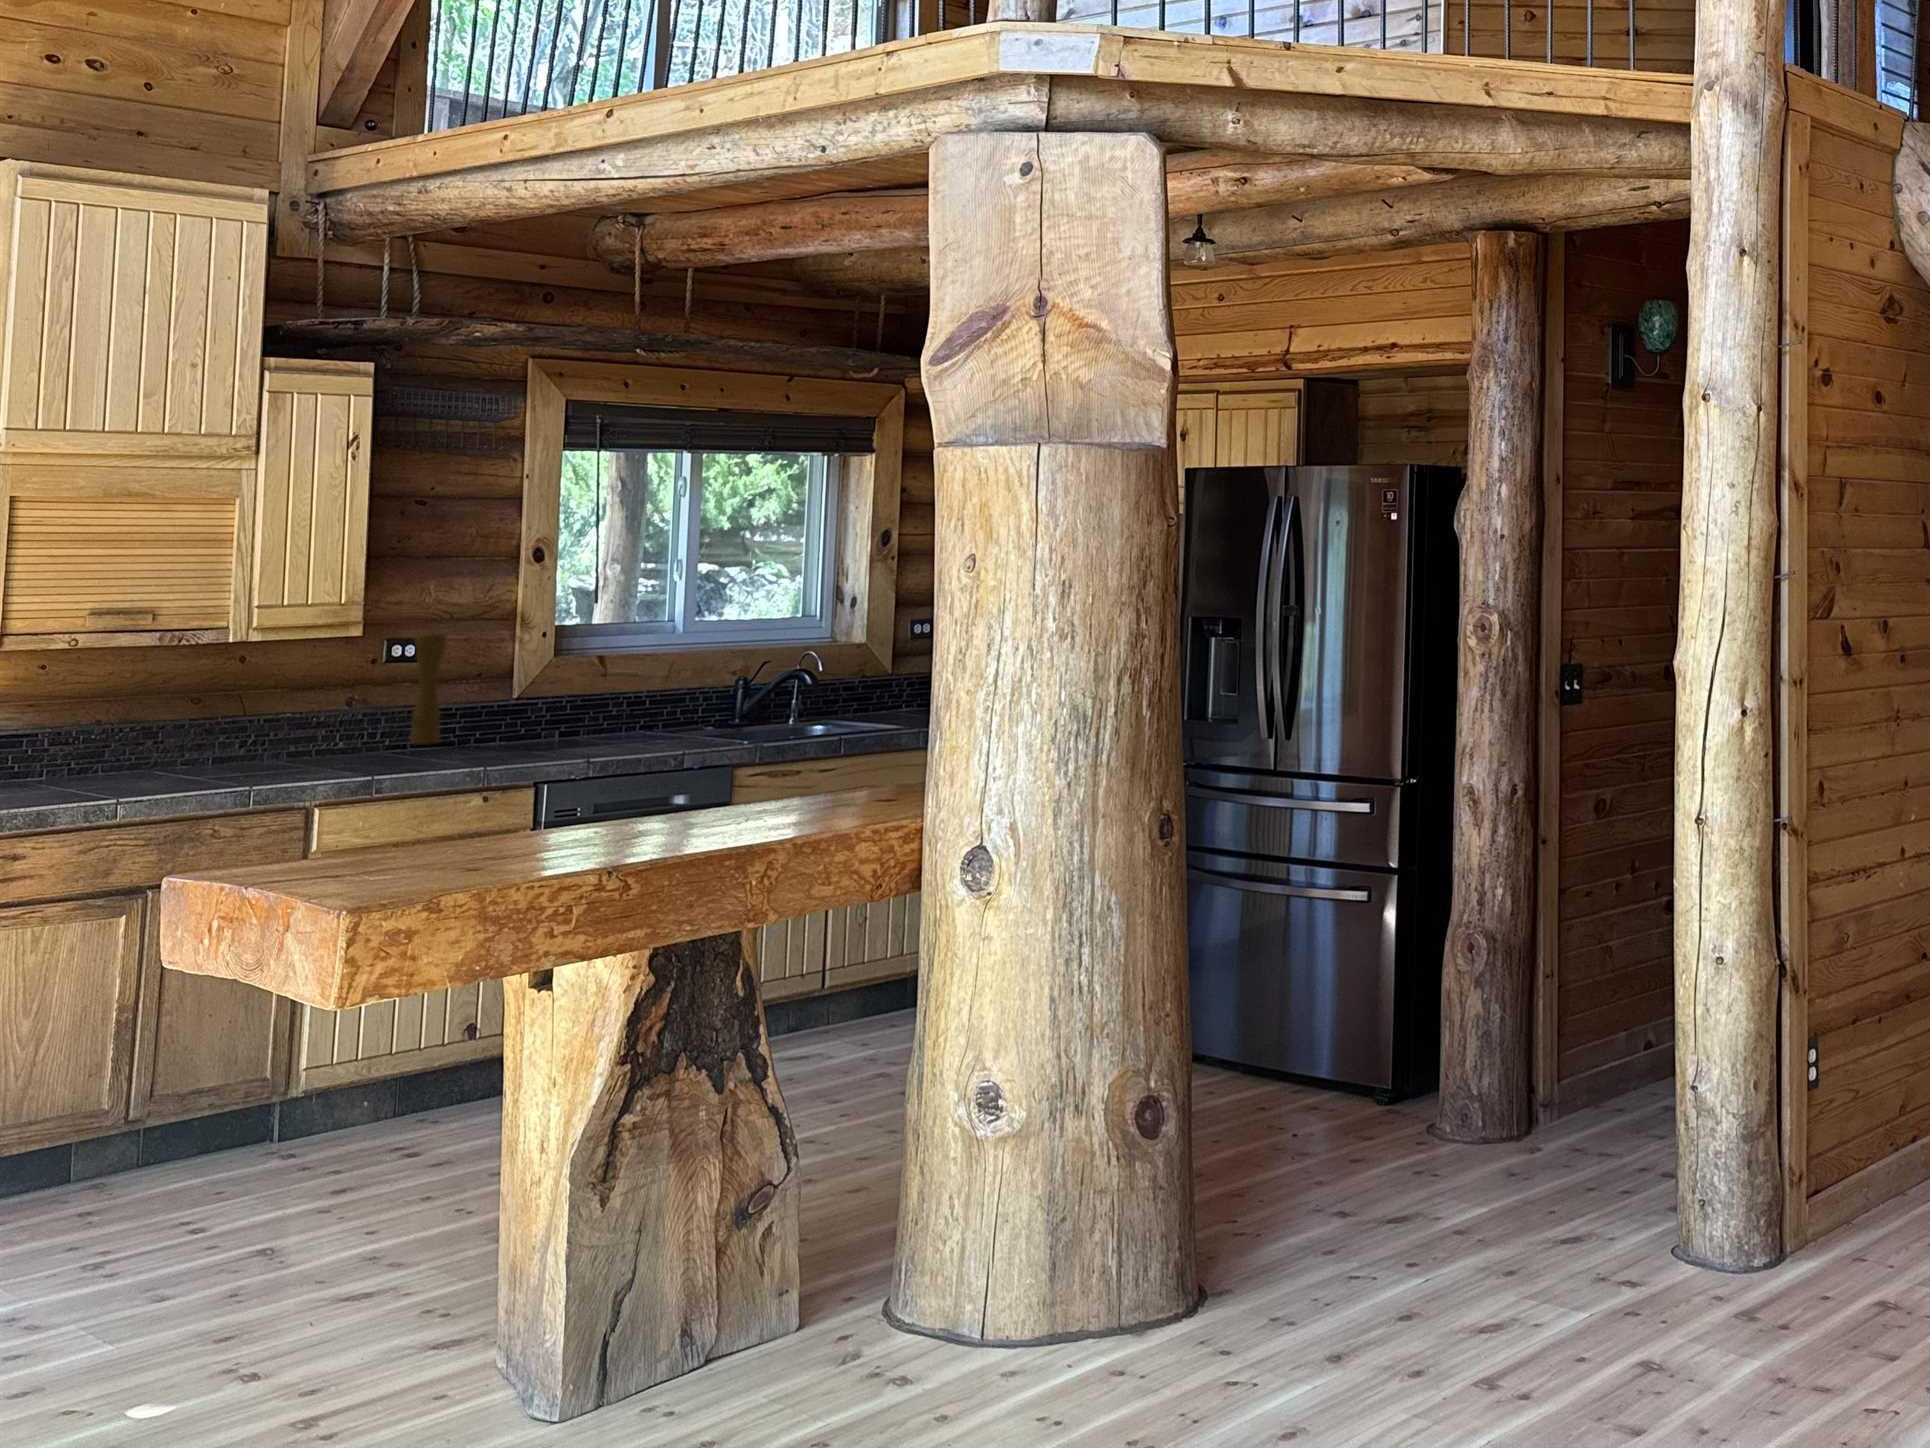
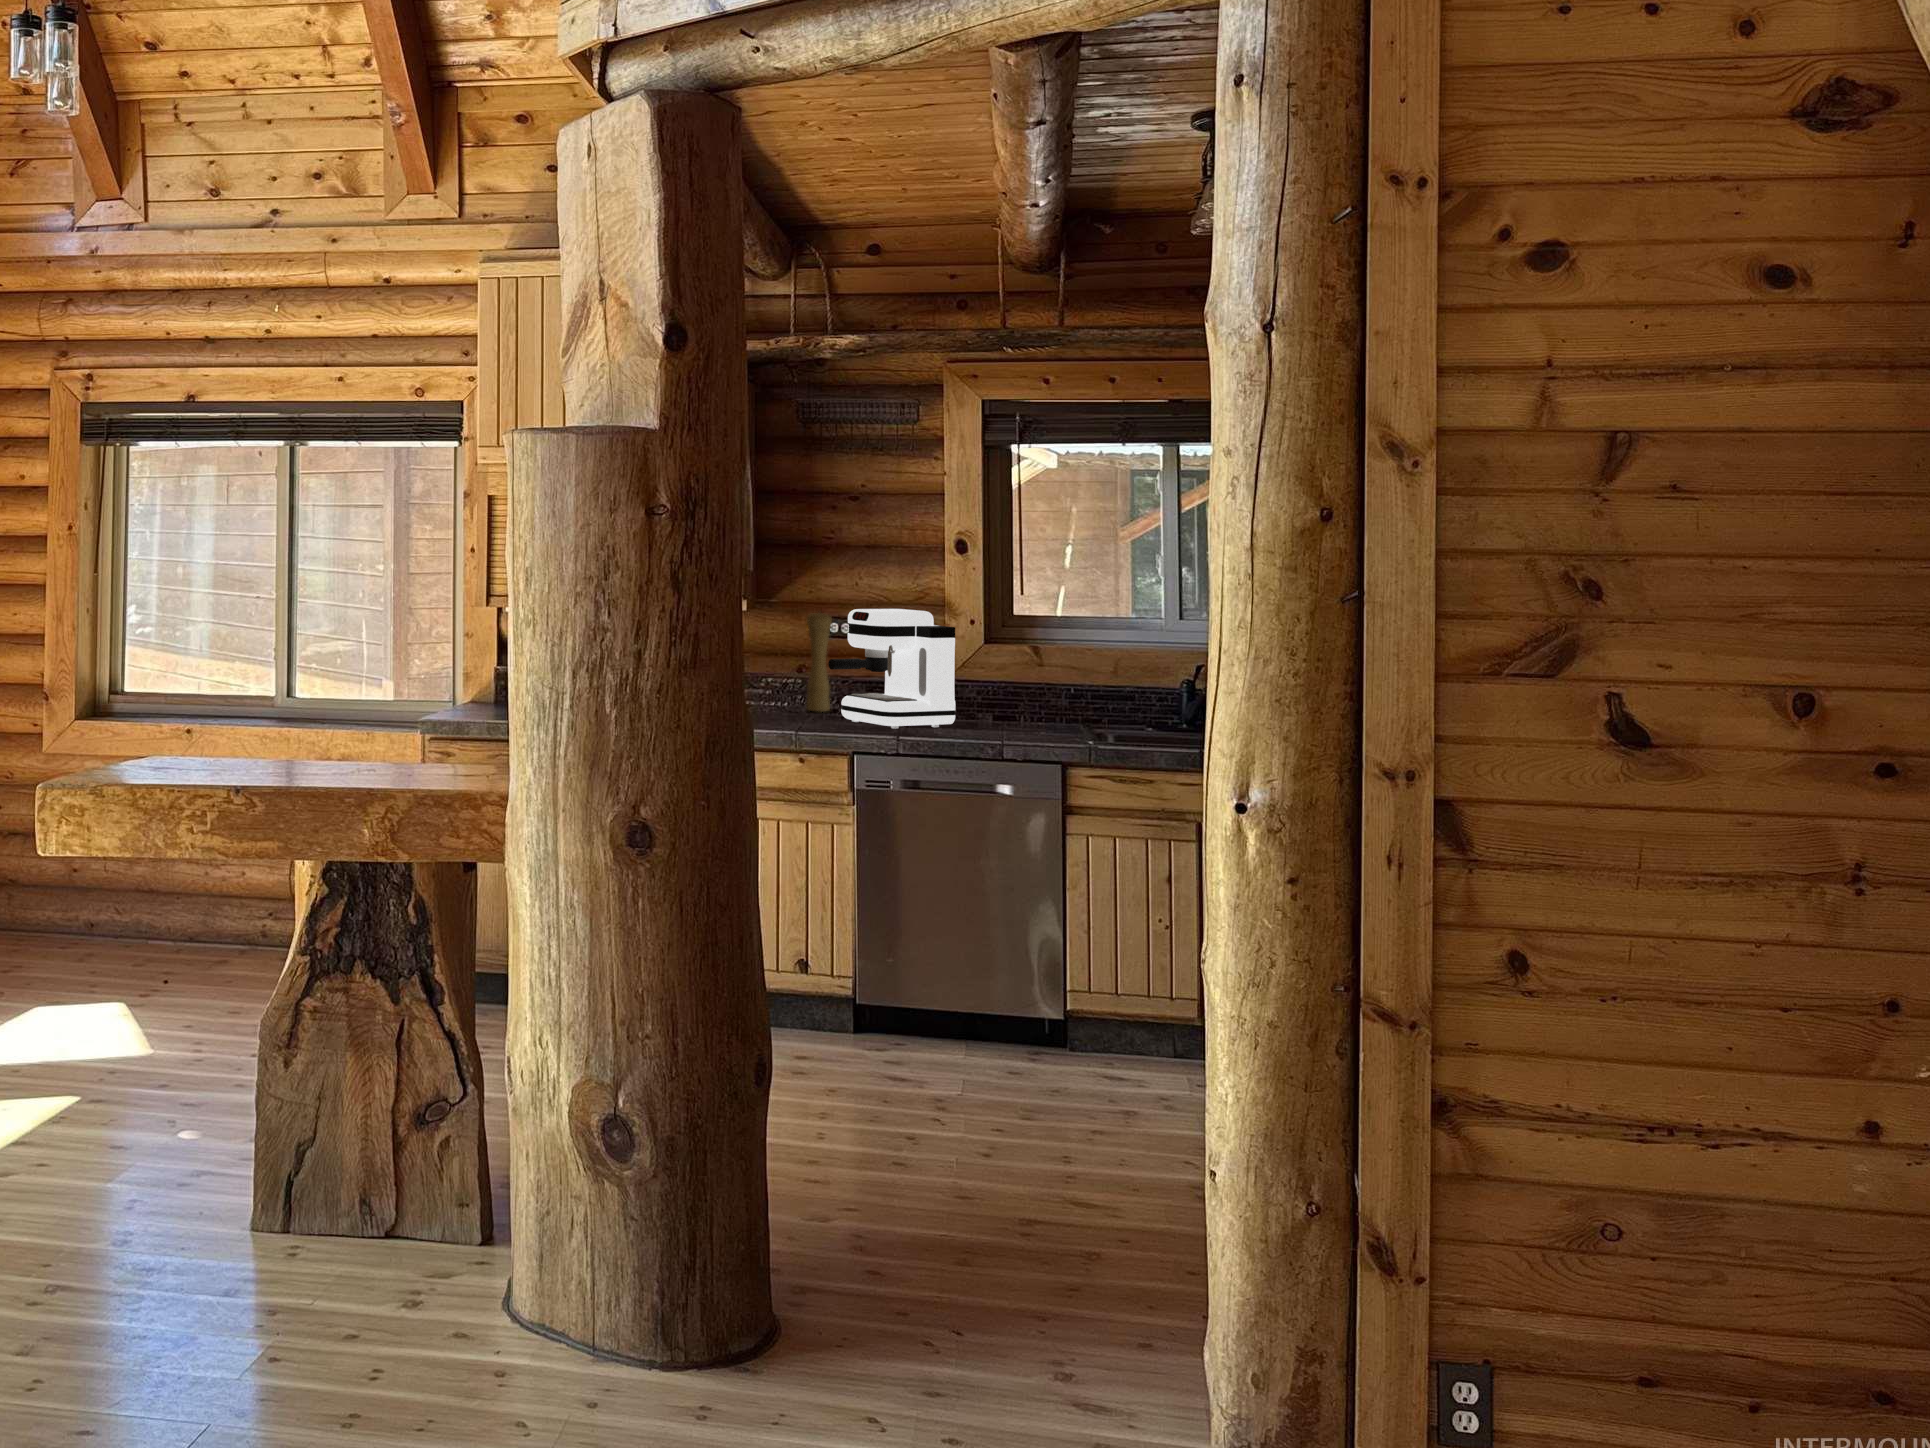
coffee maker: none [491,622,619,749] -> present [828,609,955,729]

